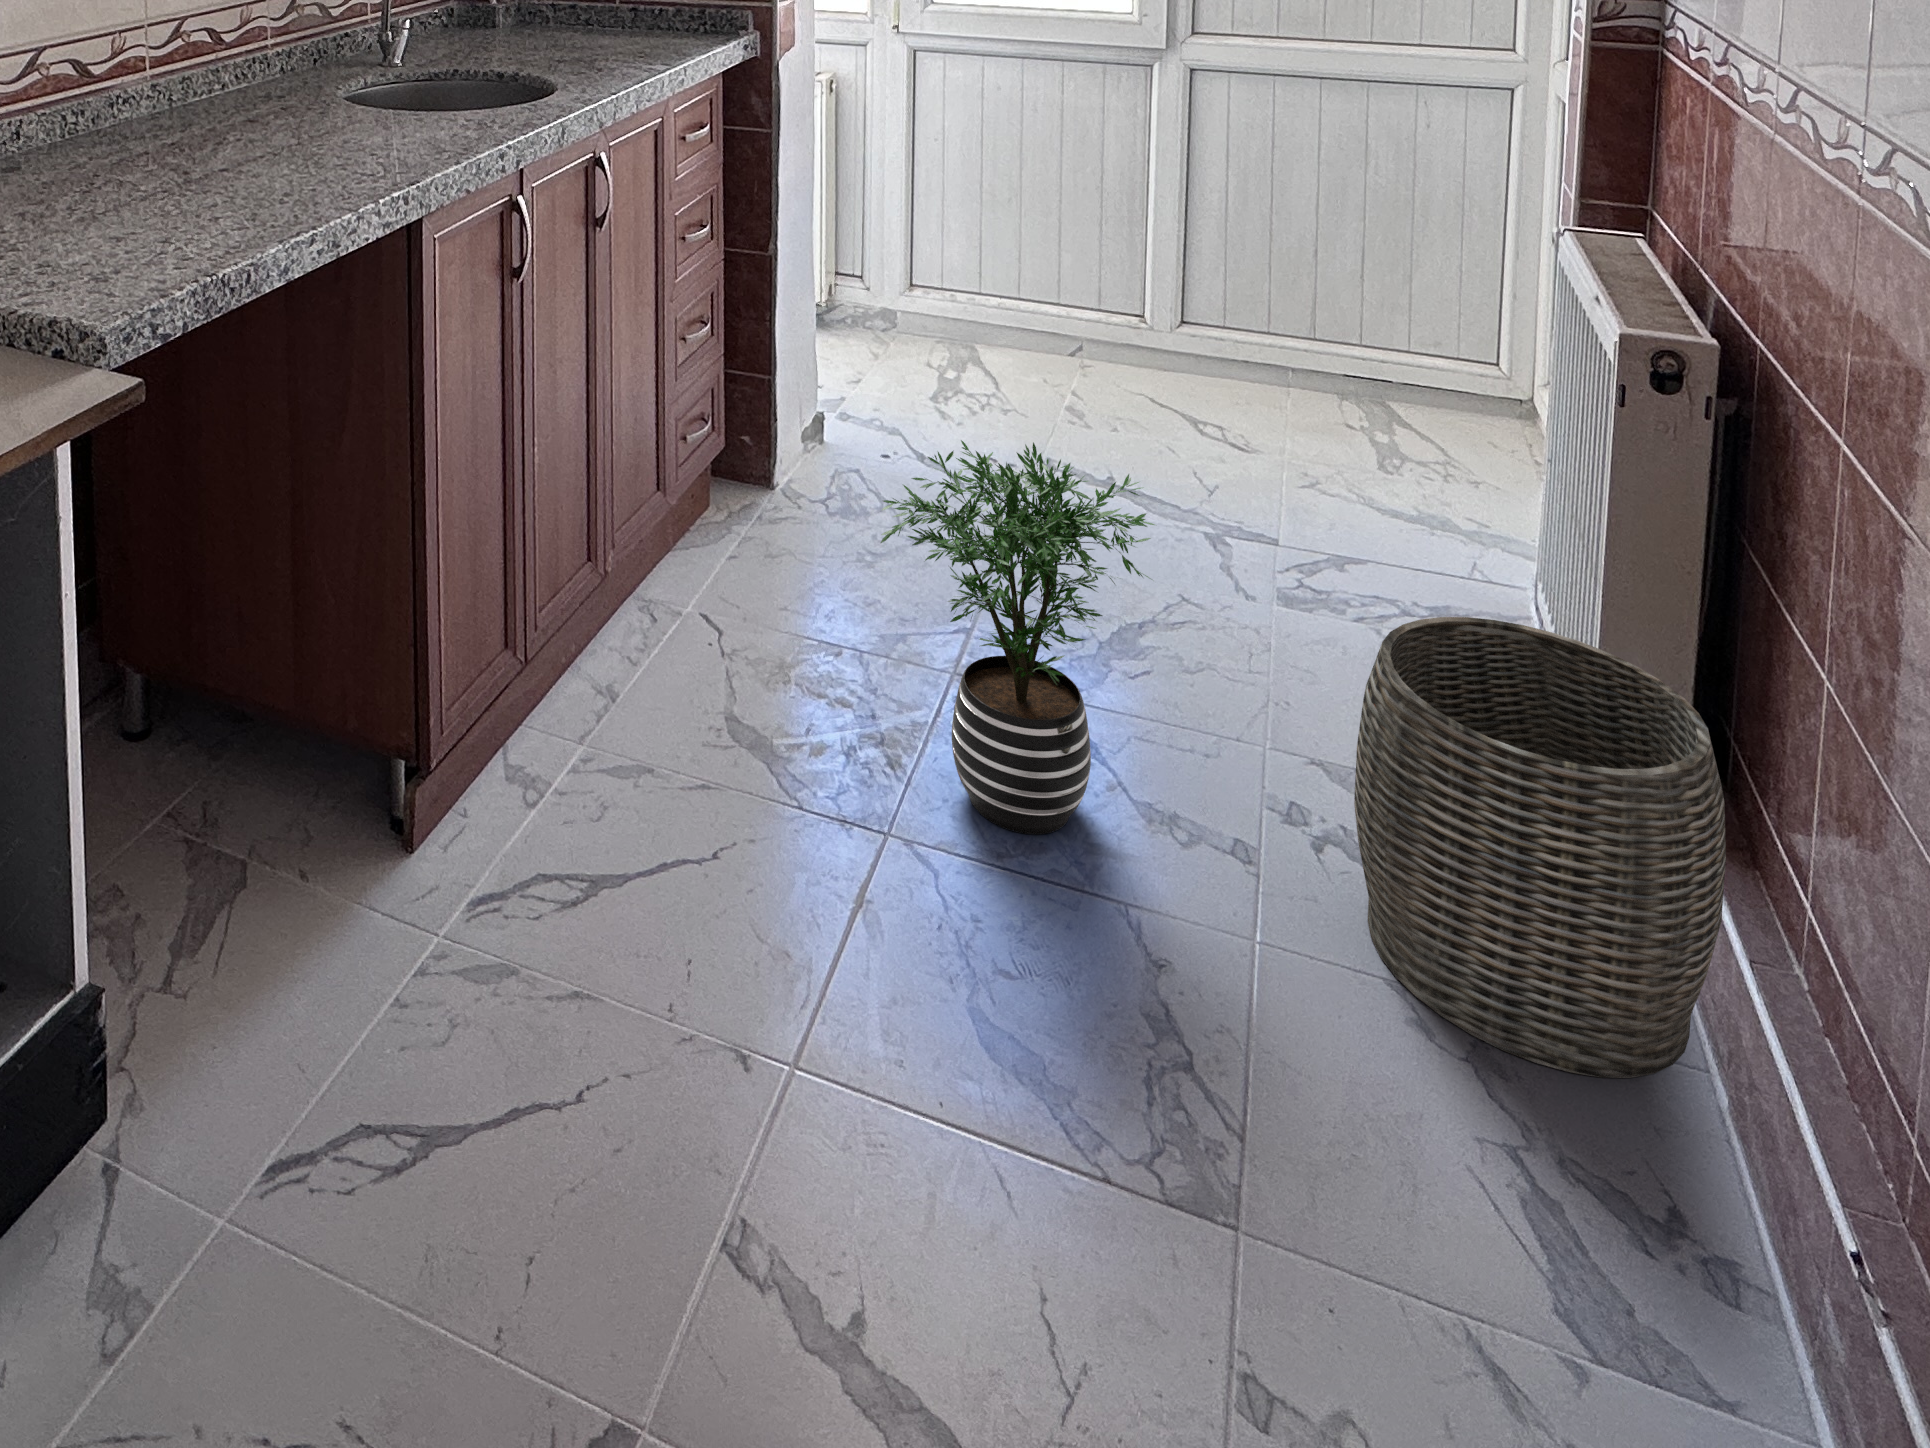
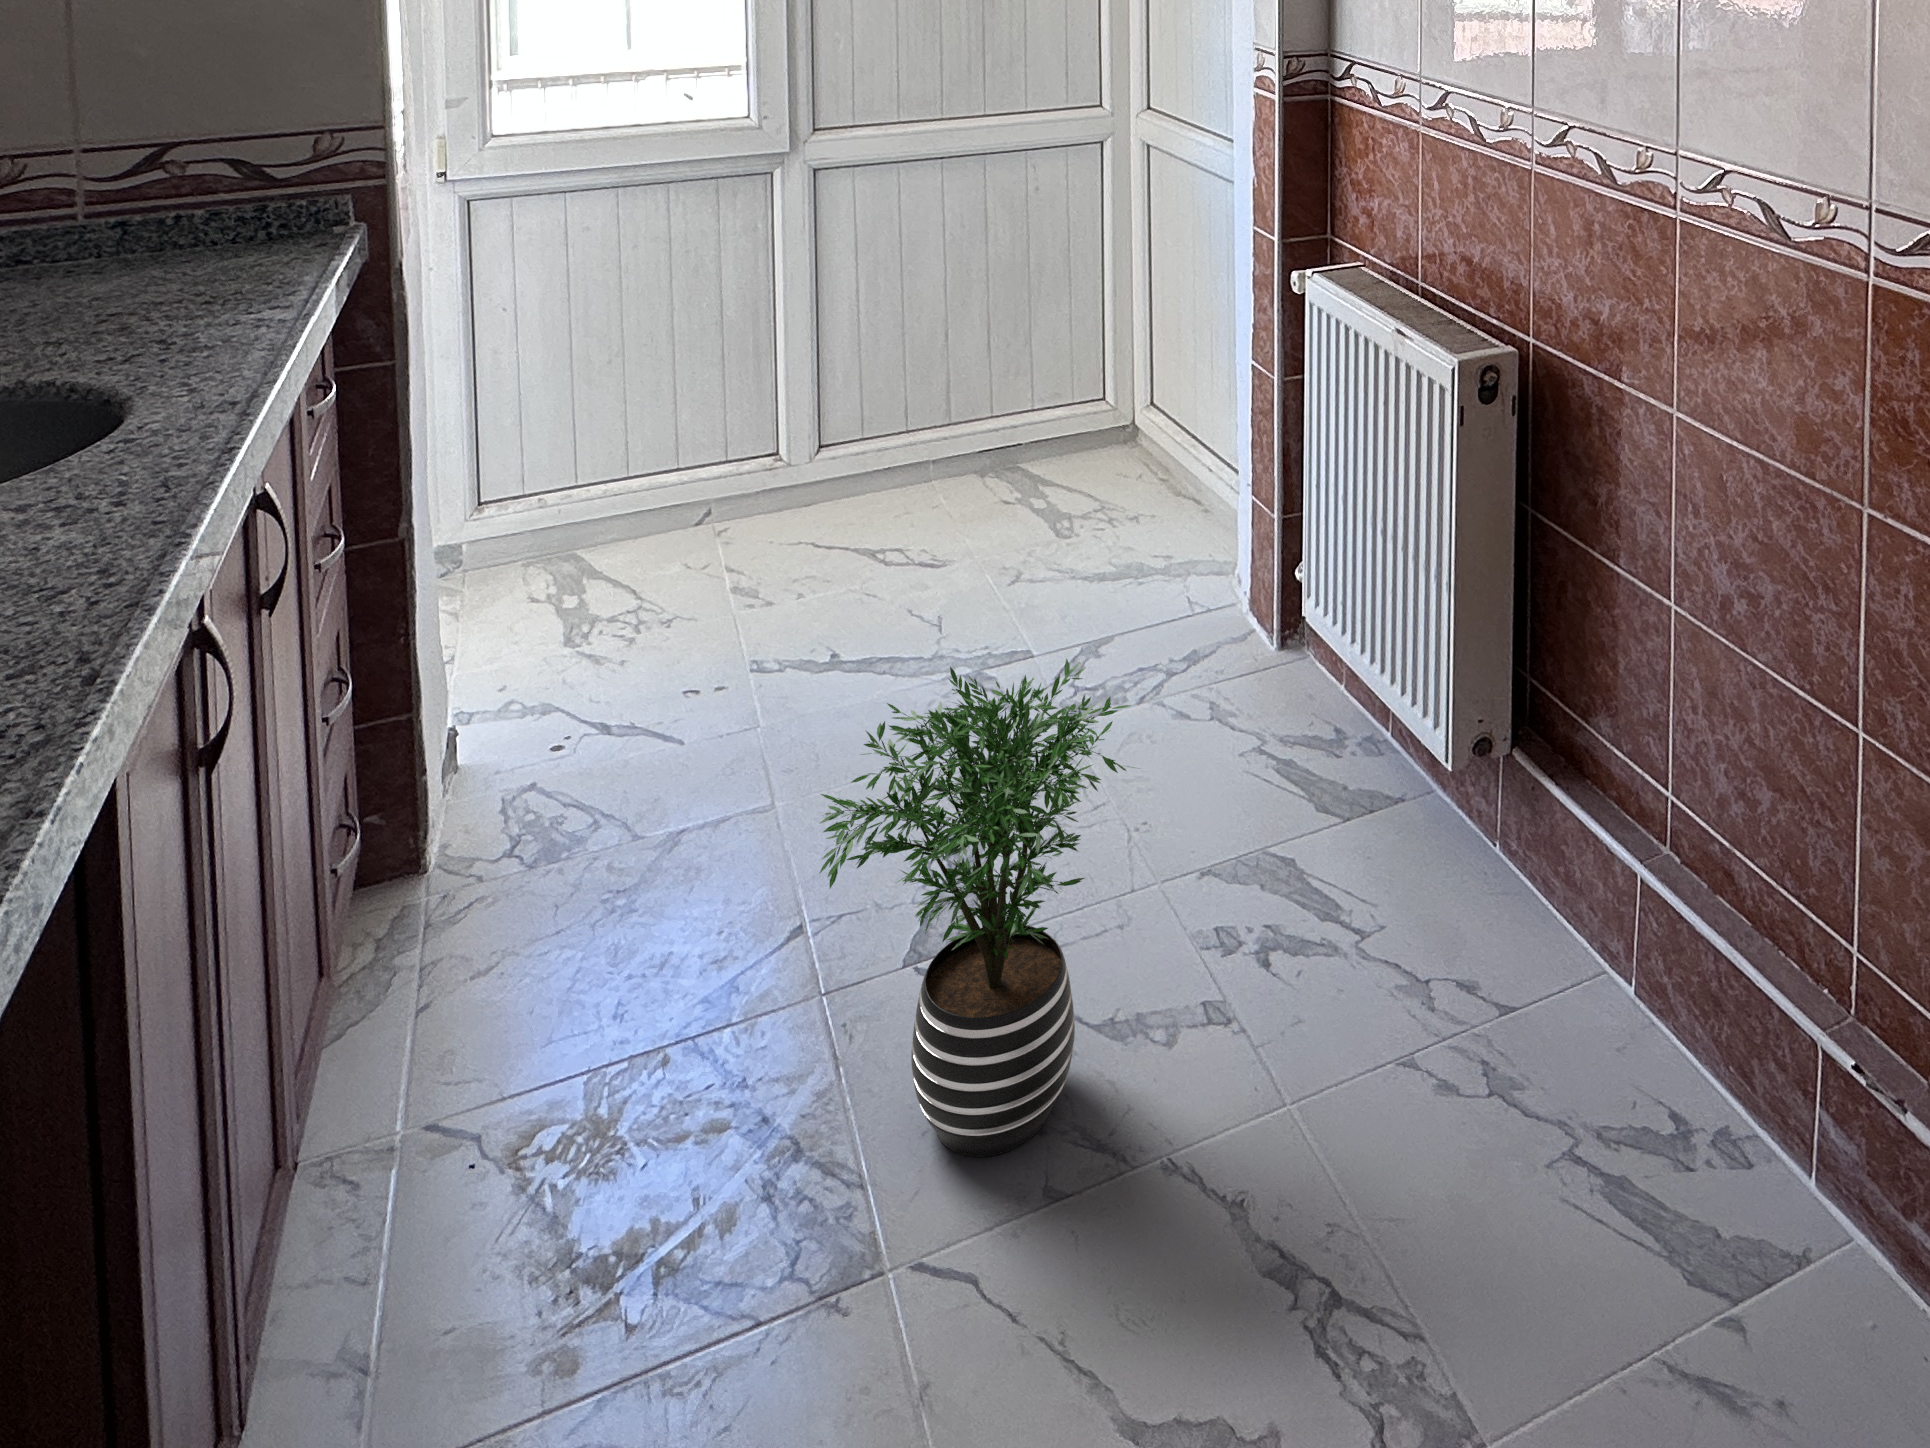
woven basket: present [1354,617,1726,1078] -> none [1307,644,1578,1053]

